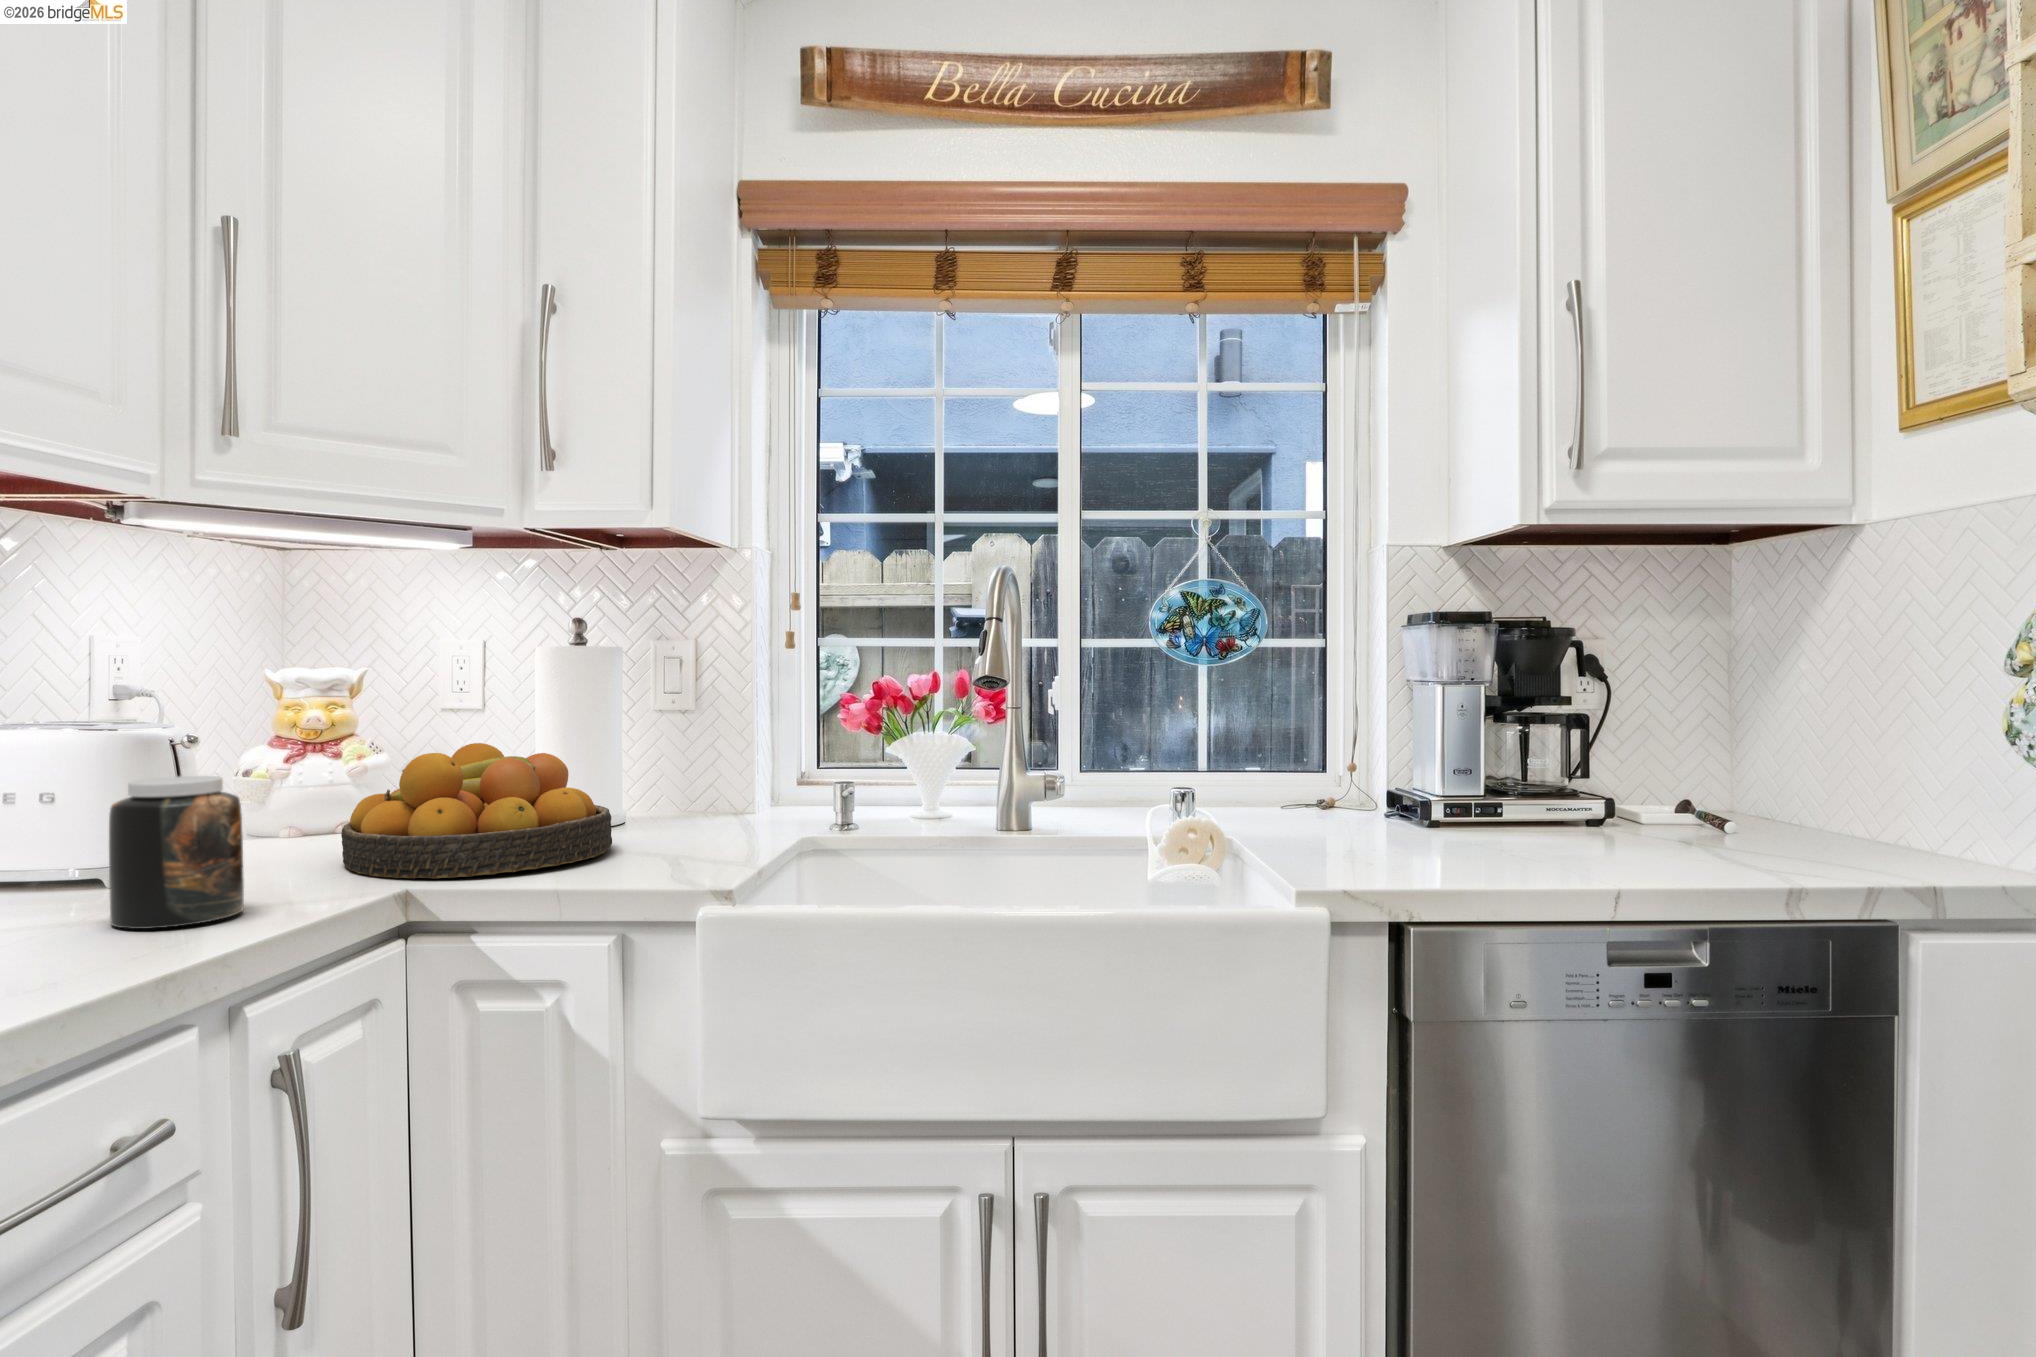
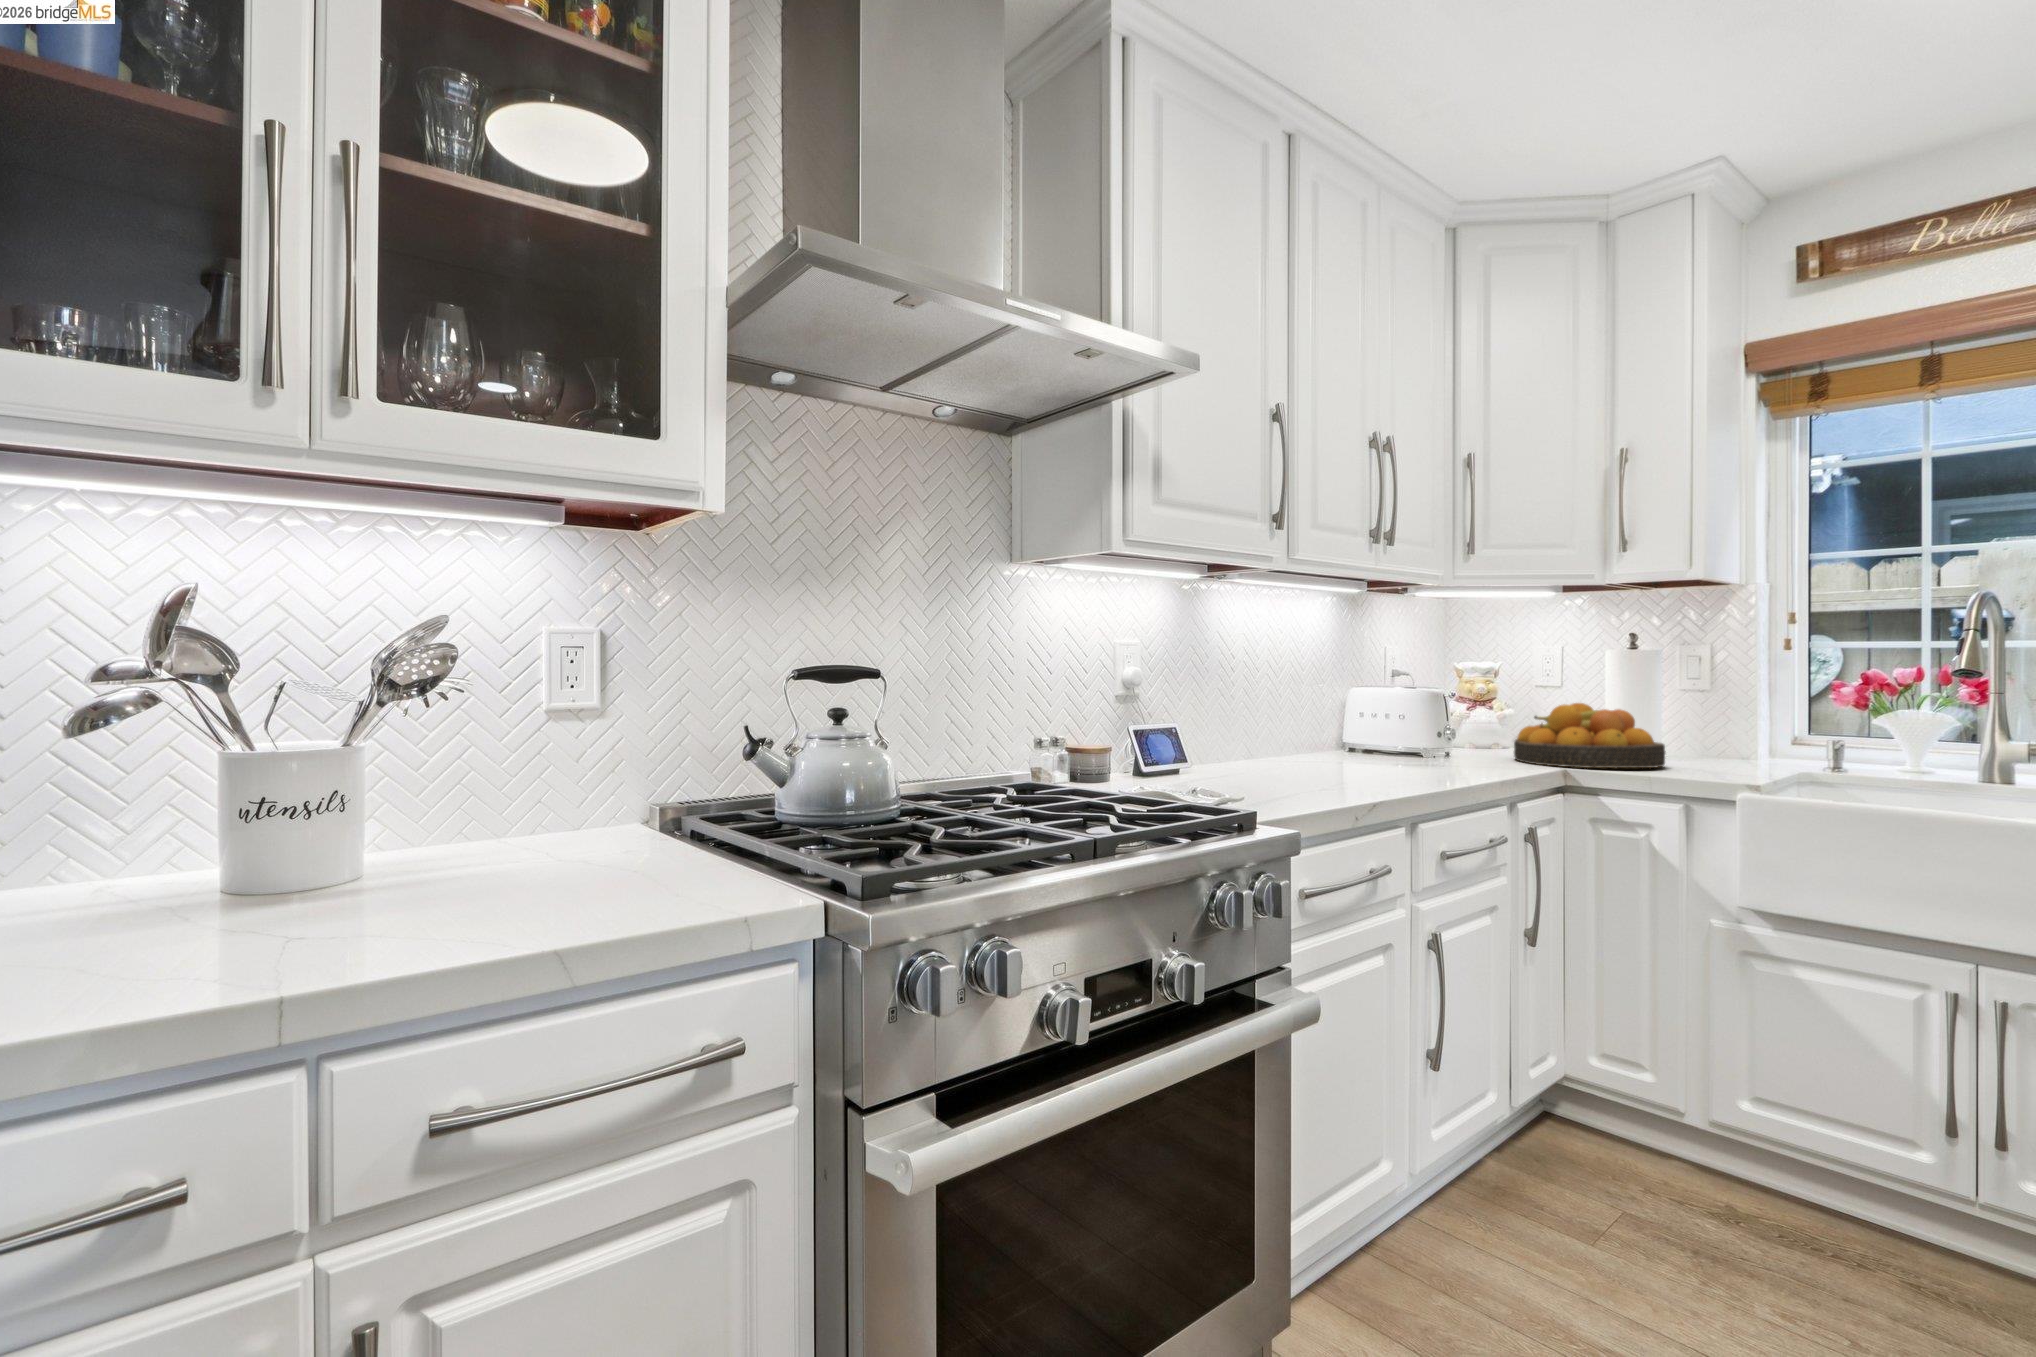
jar: present [109,776,244,929] -> none [1445,706,1497,769]

